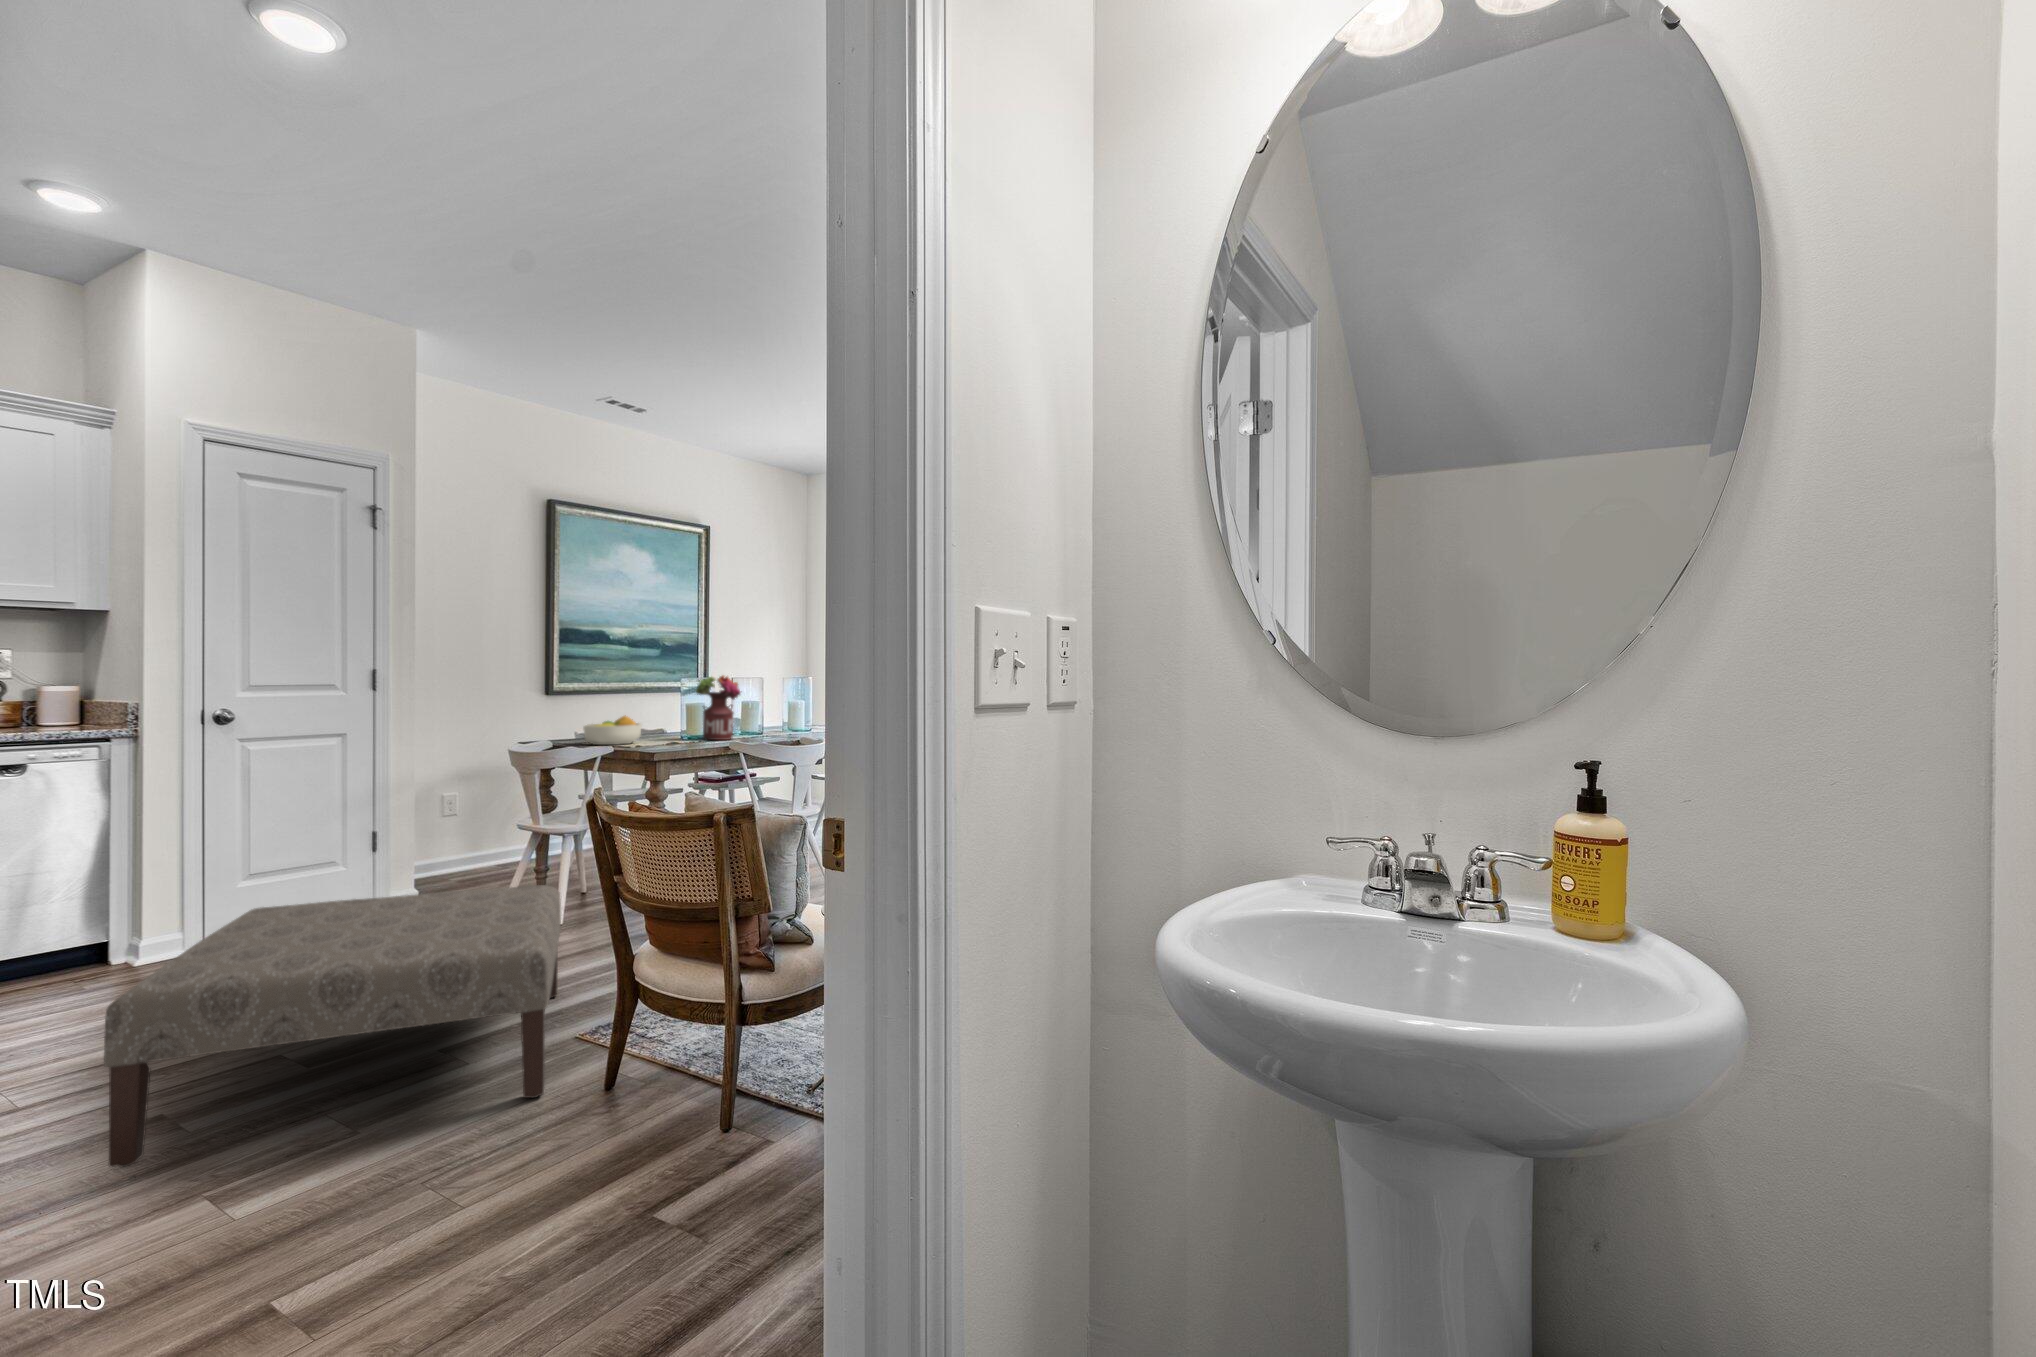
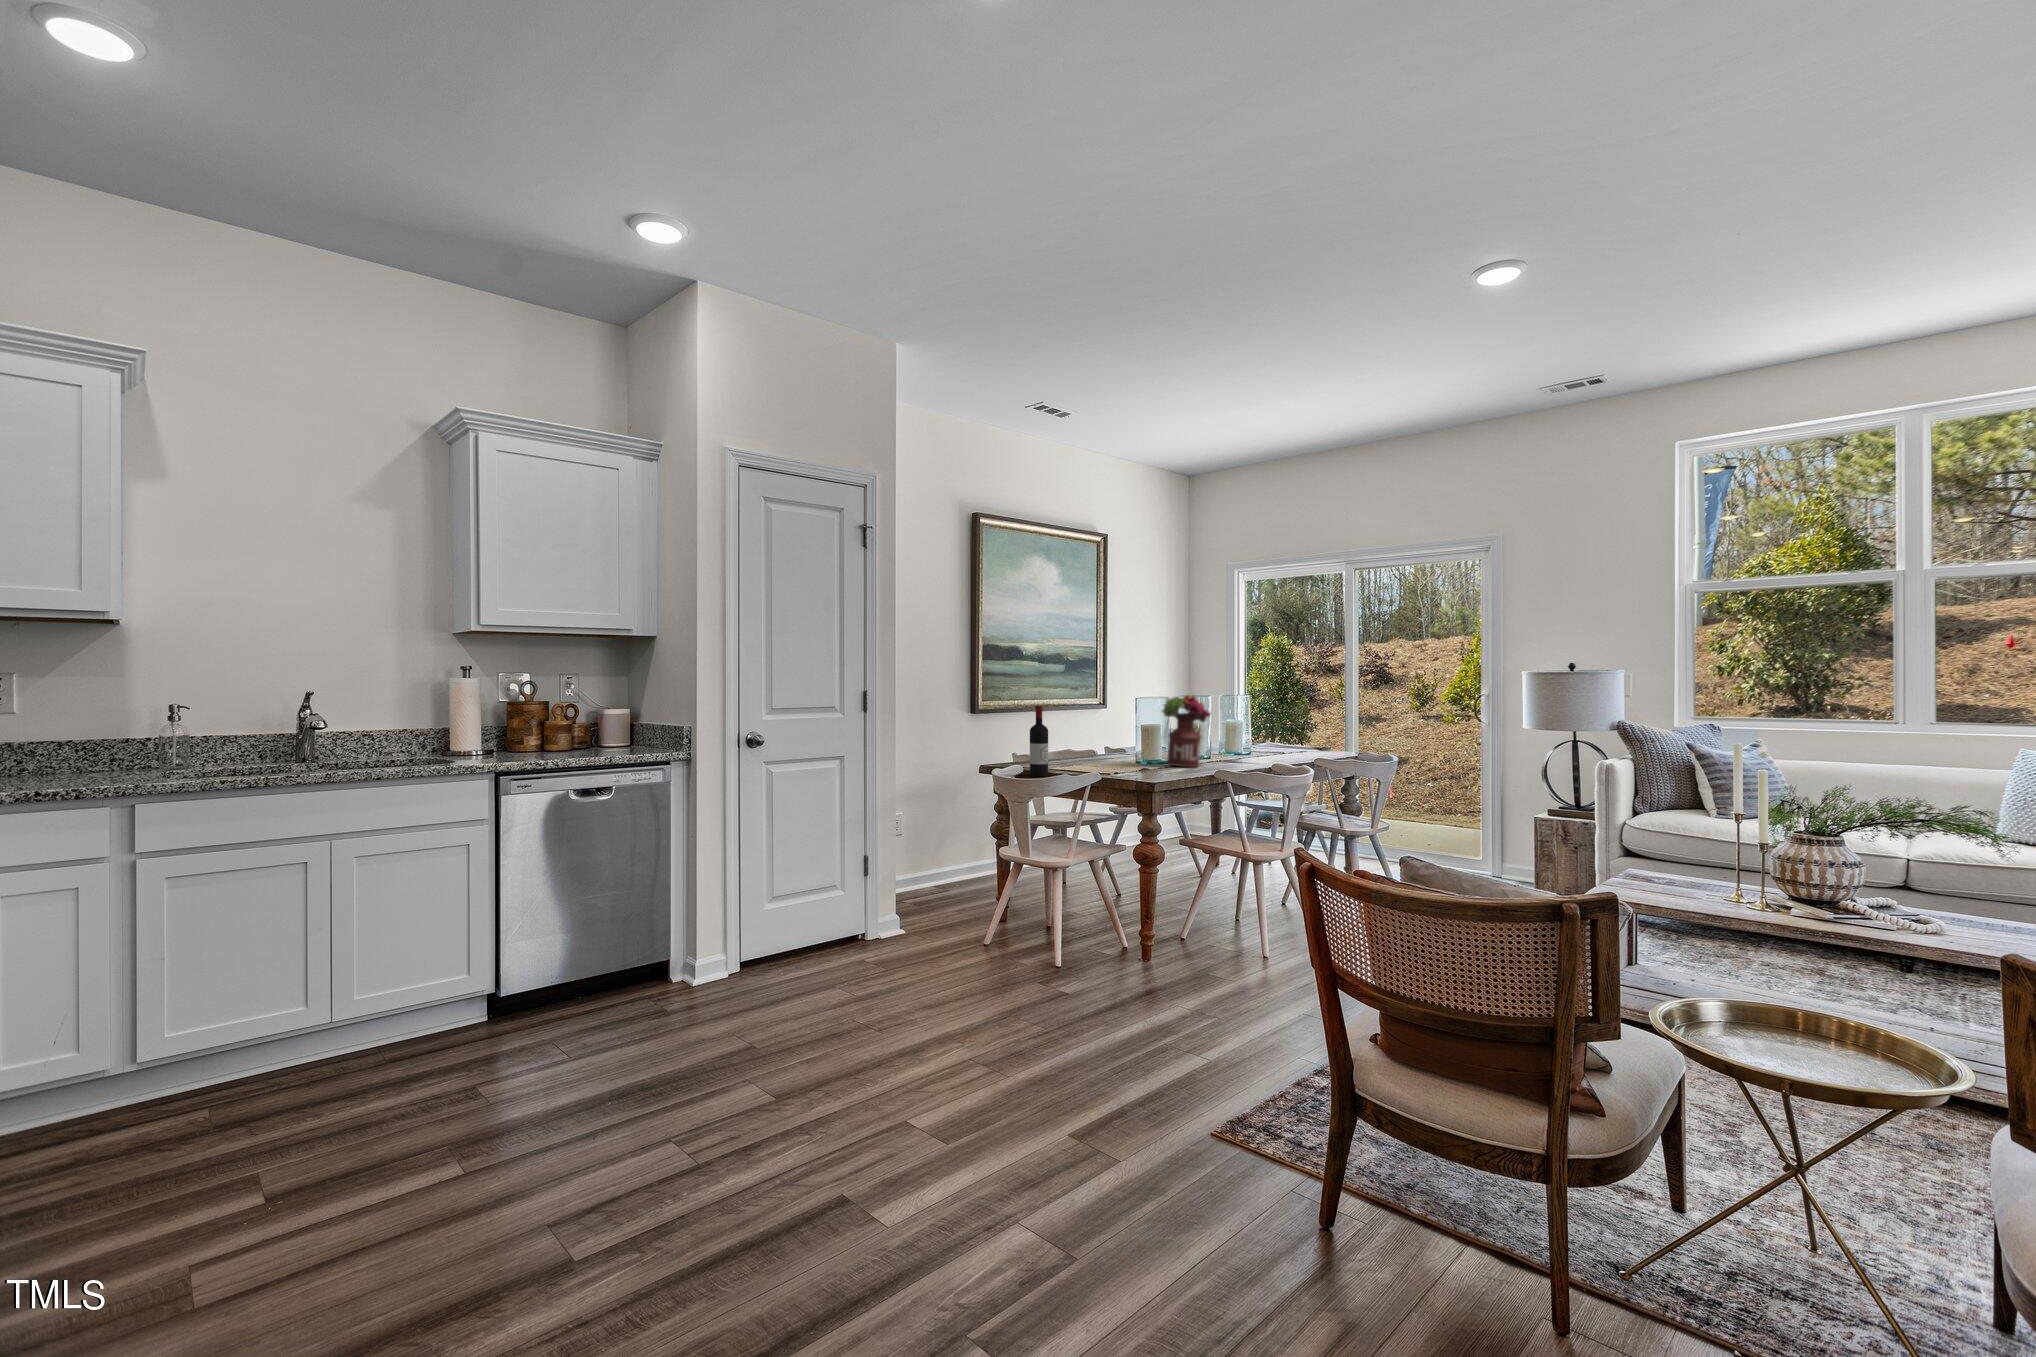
wine bottle: none [539,683,558,748] -> present [1030,706,1048,776]
fruit bowl: present [583,715,642,745] -> none [1062,739,1117,772]
ottoman: present [104,885,561,1167] -> none [842,943,1258,1271]

